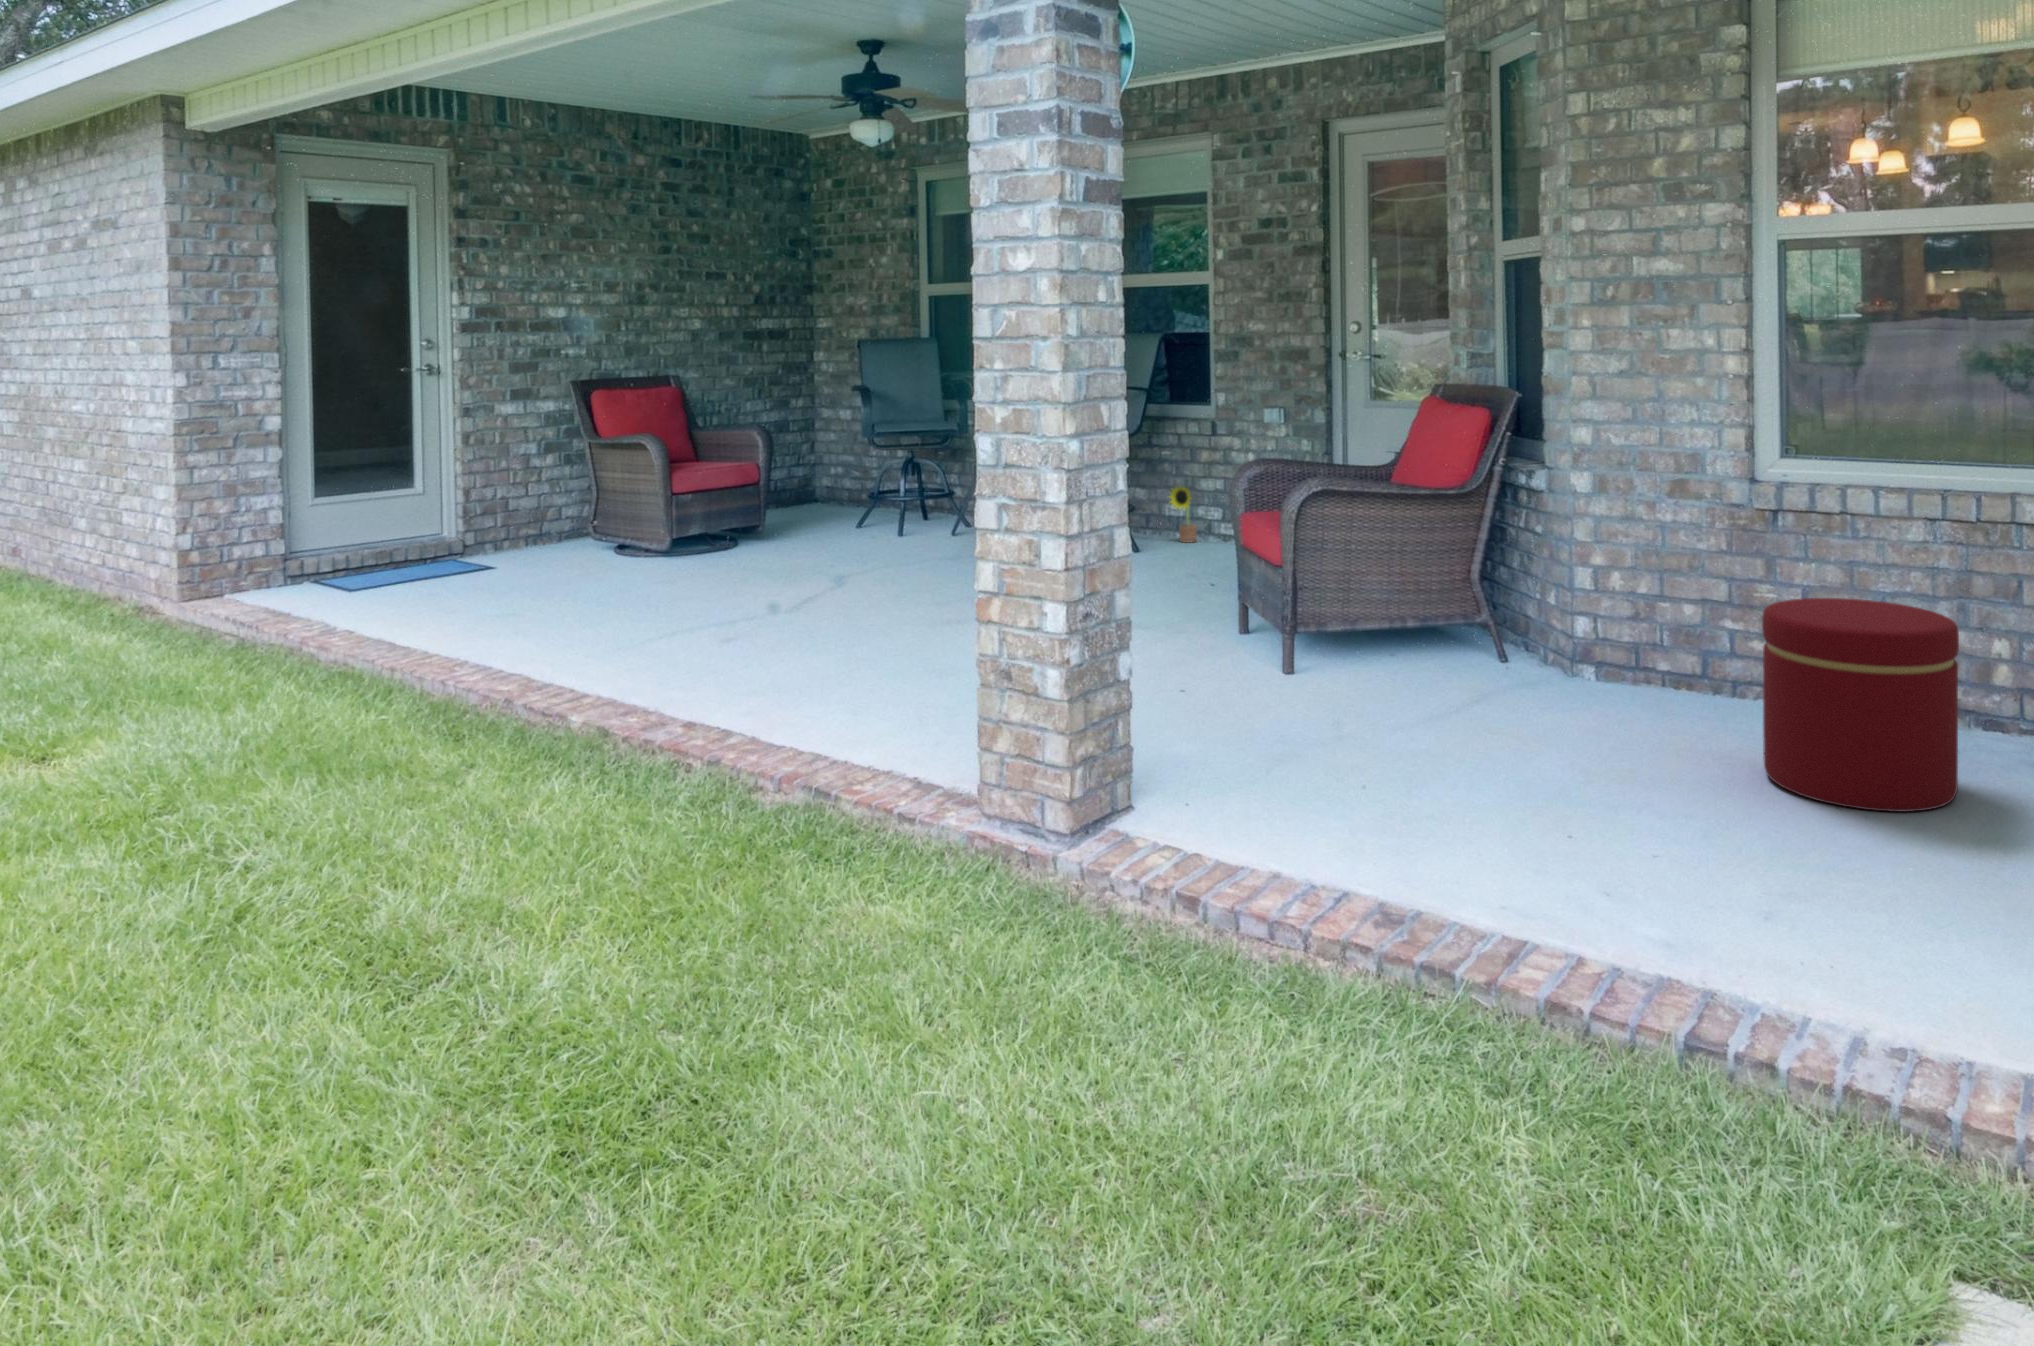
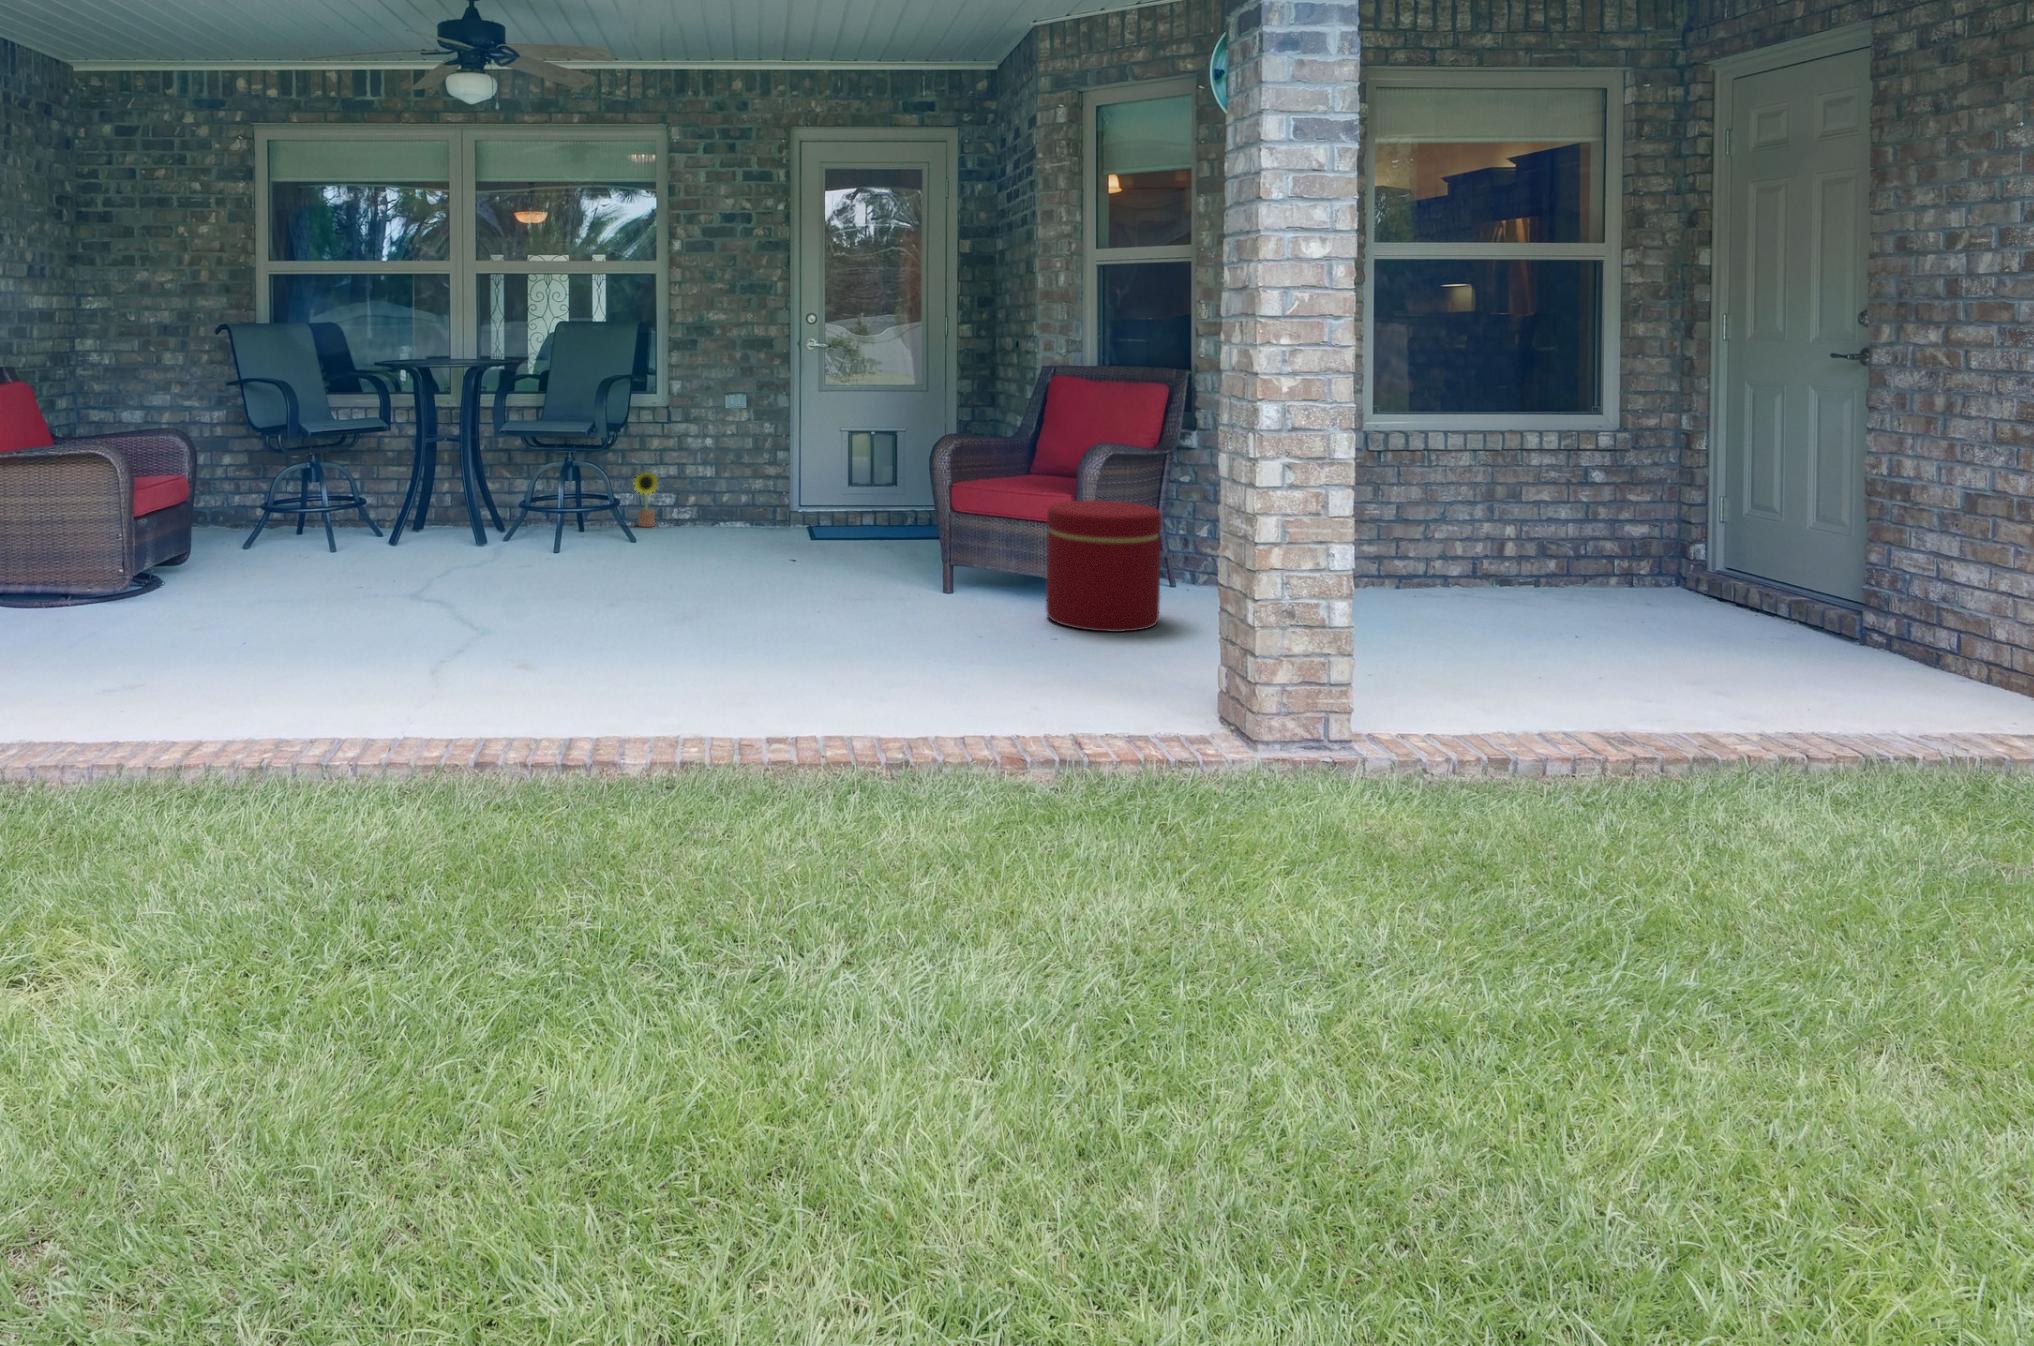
ottoman: present [1762,598,1959,812] -> present [1046,500,1162,632]

